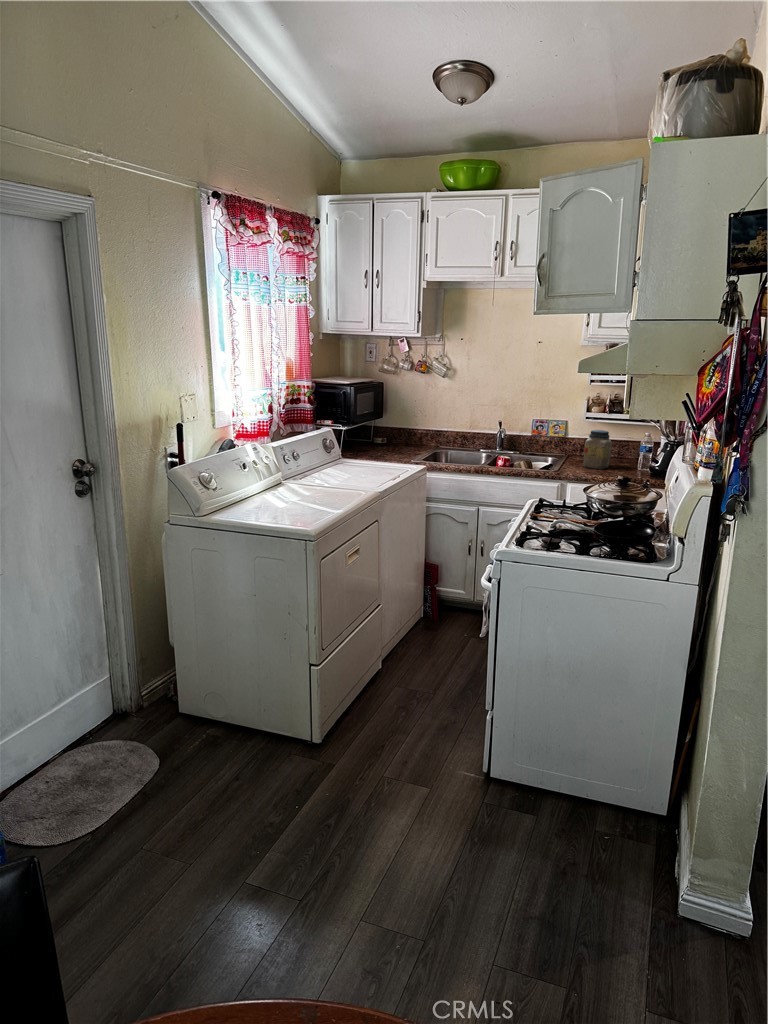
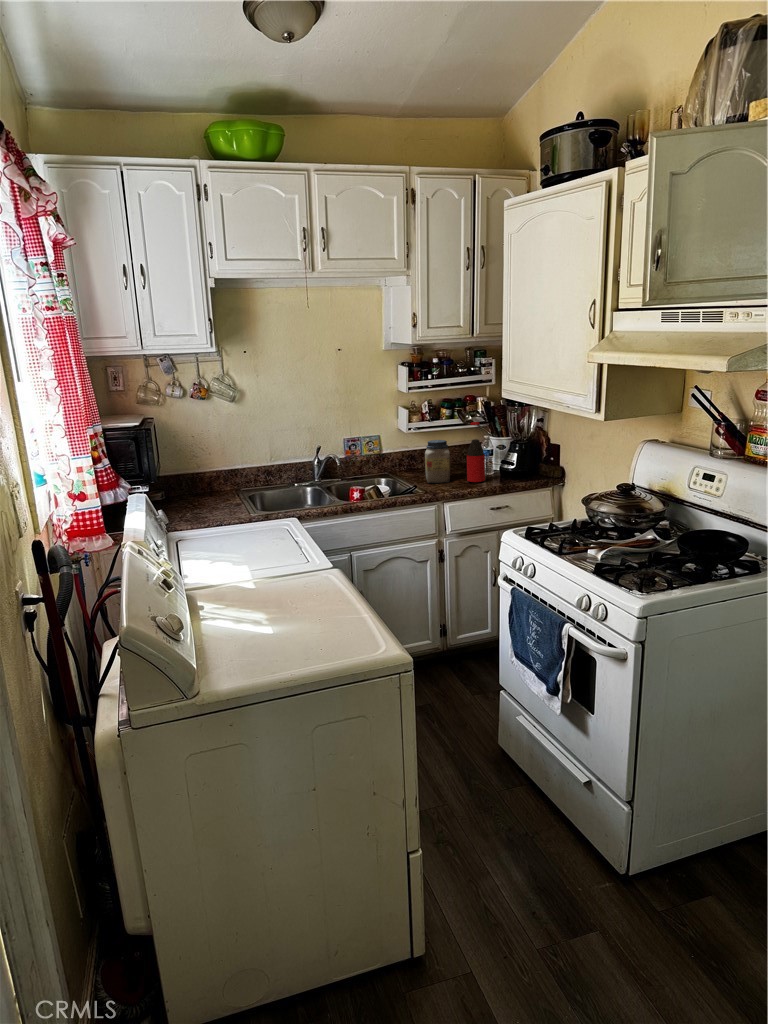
bottle: none [614,418,633,474] -> present [467,422,485,482]

